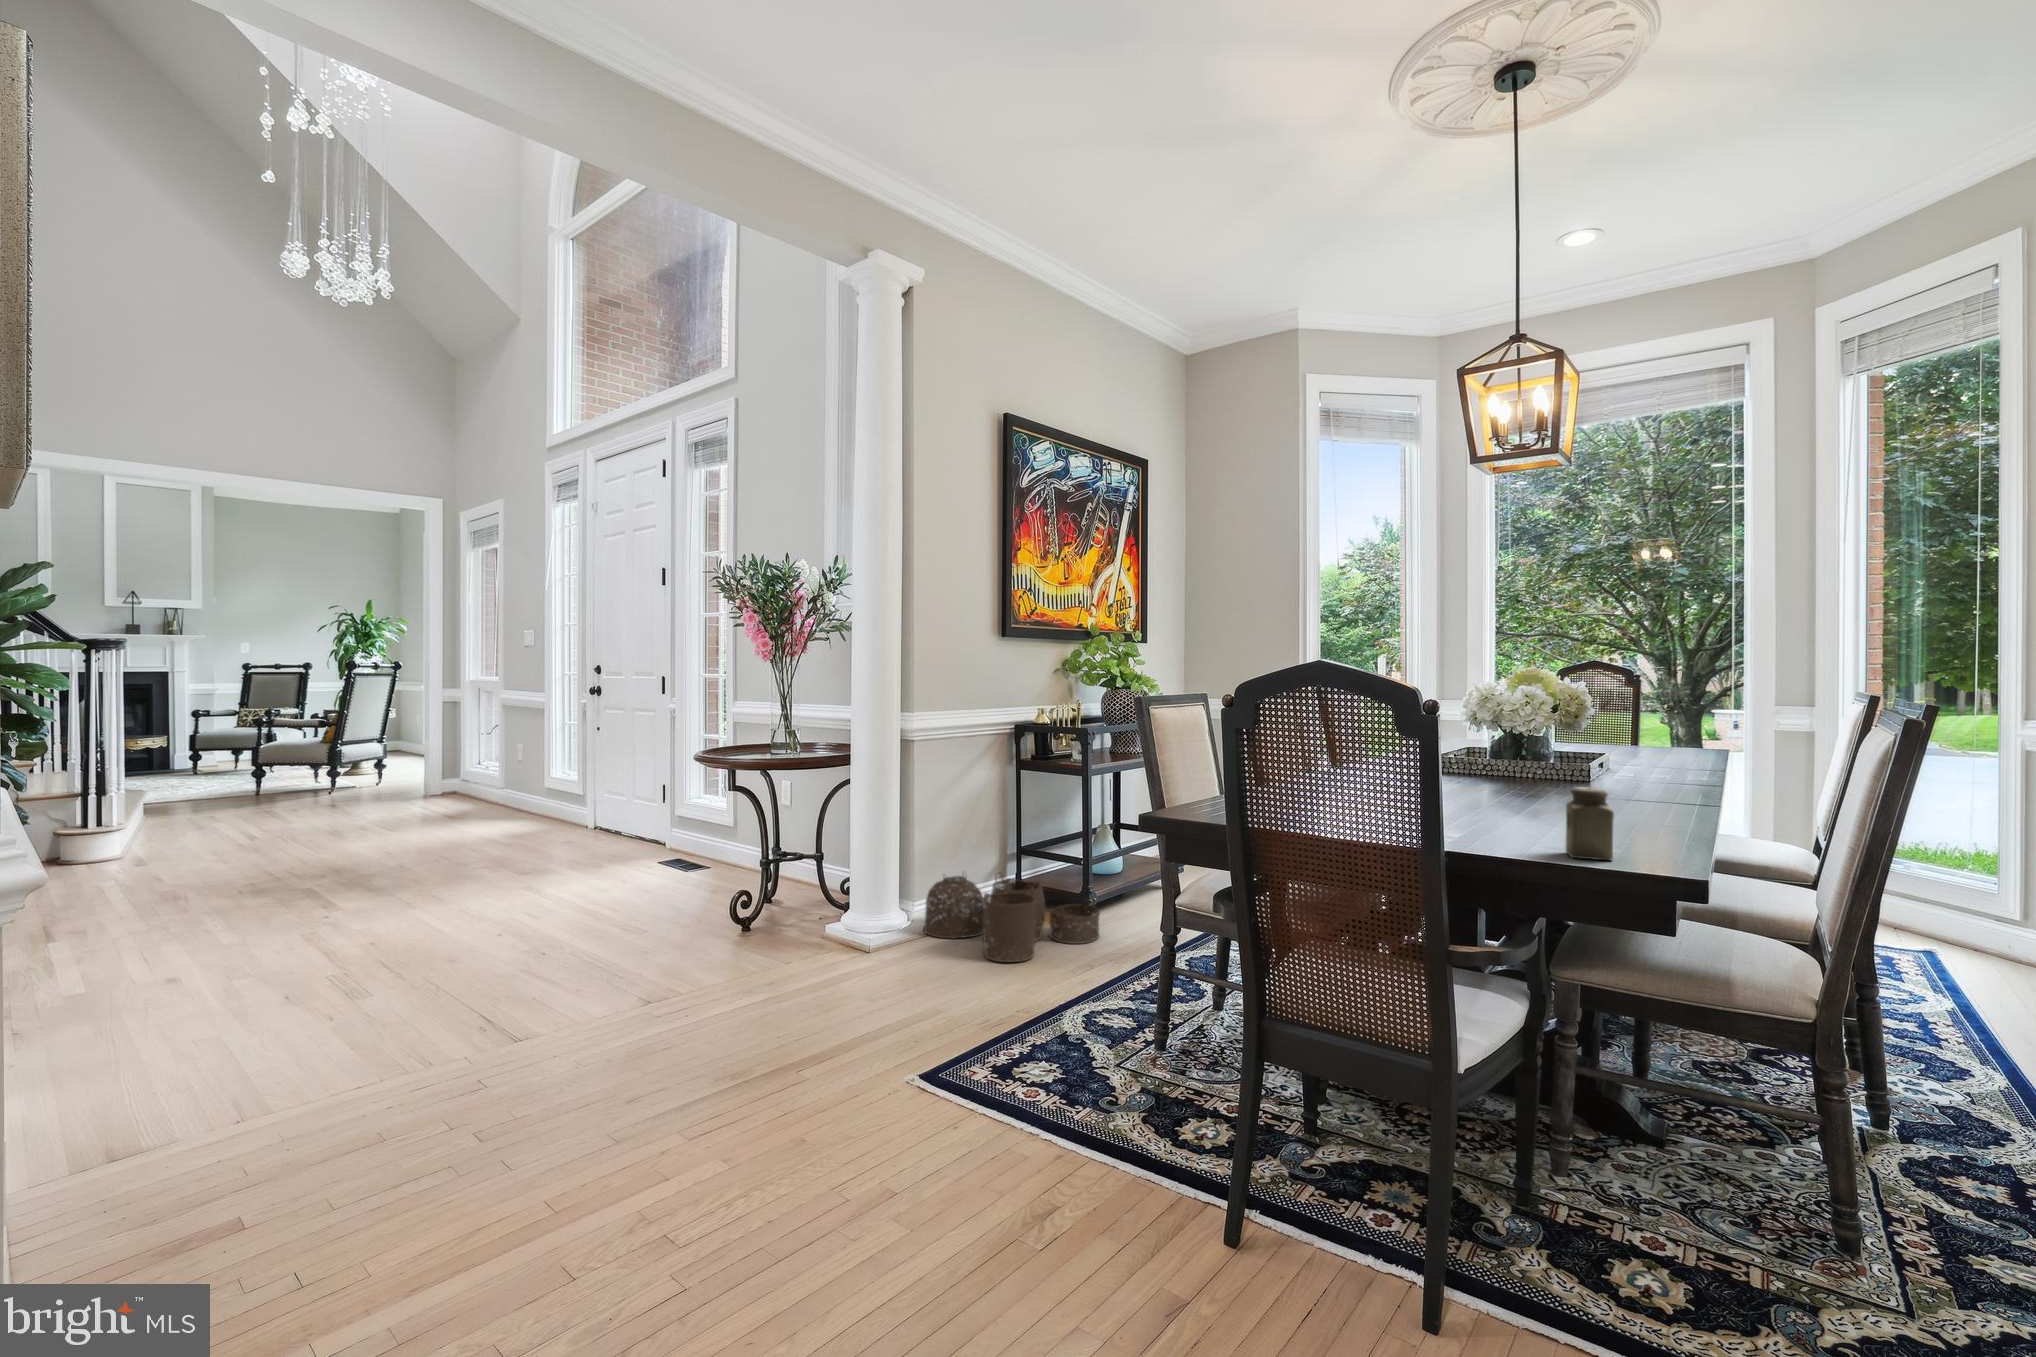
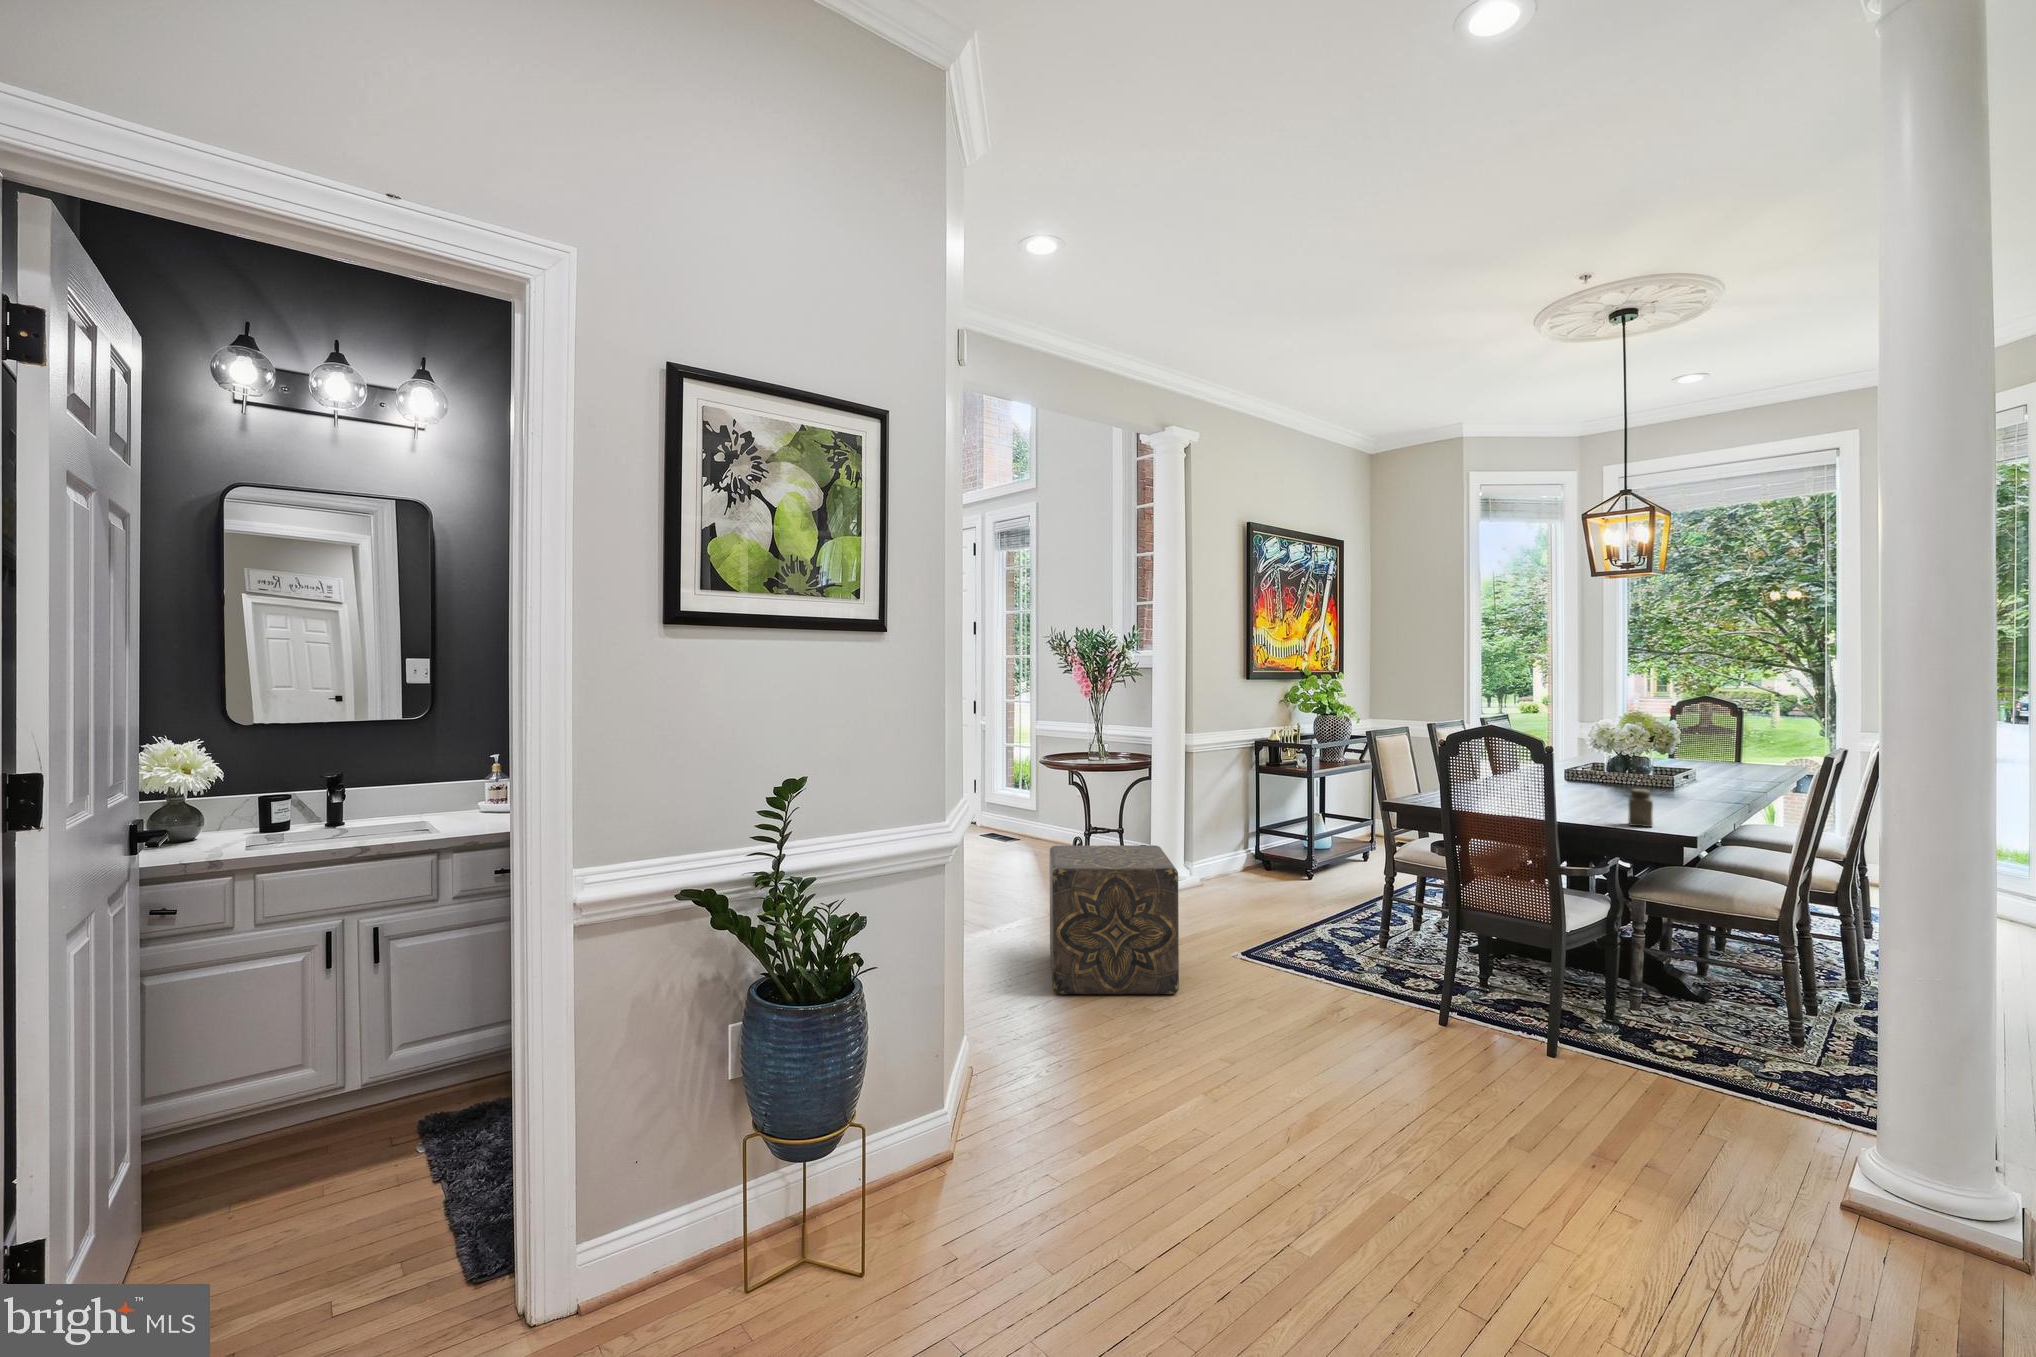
woven basket: present [924,874,1099,962] -> none [1199,842,1324,901]
ottoman: none [505,897,785,1212] -> present [1049,845,1179,994]

